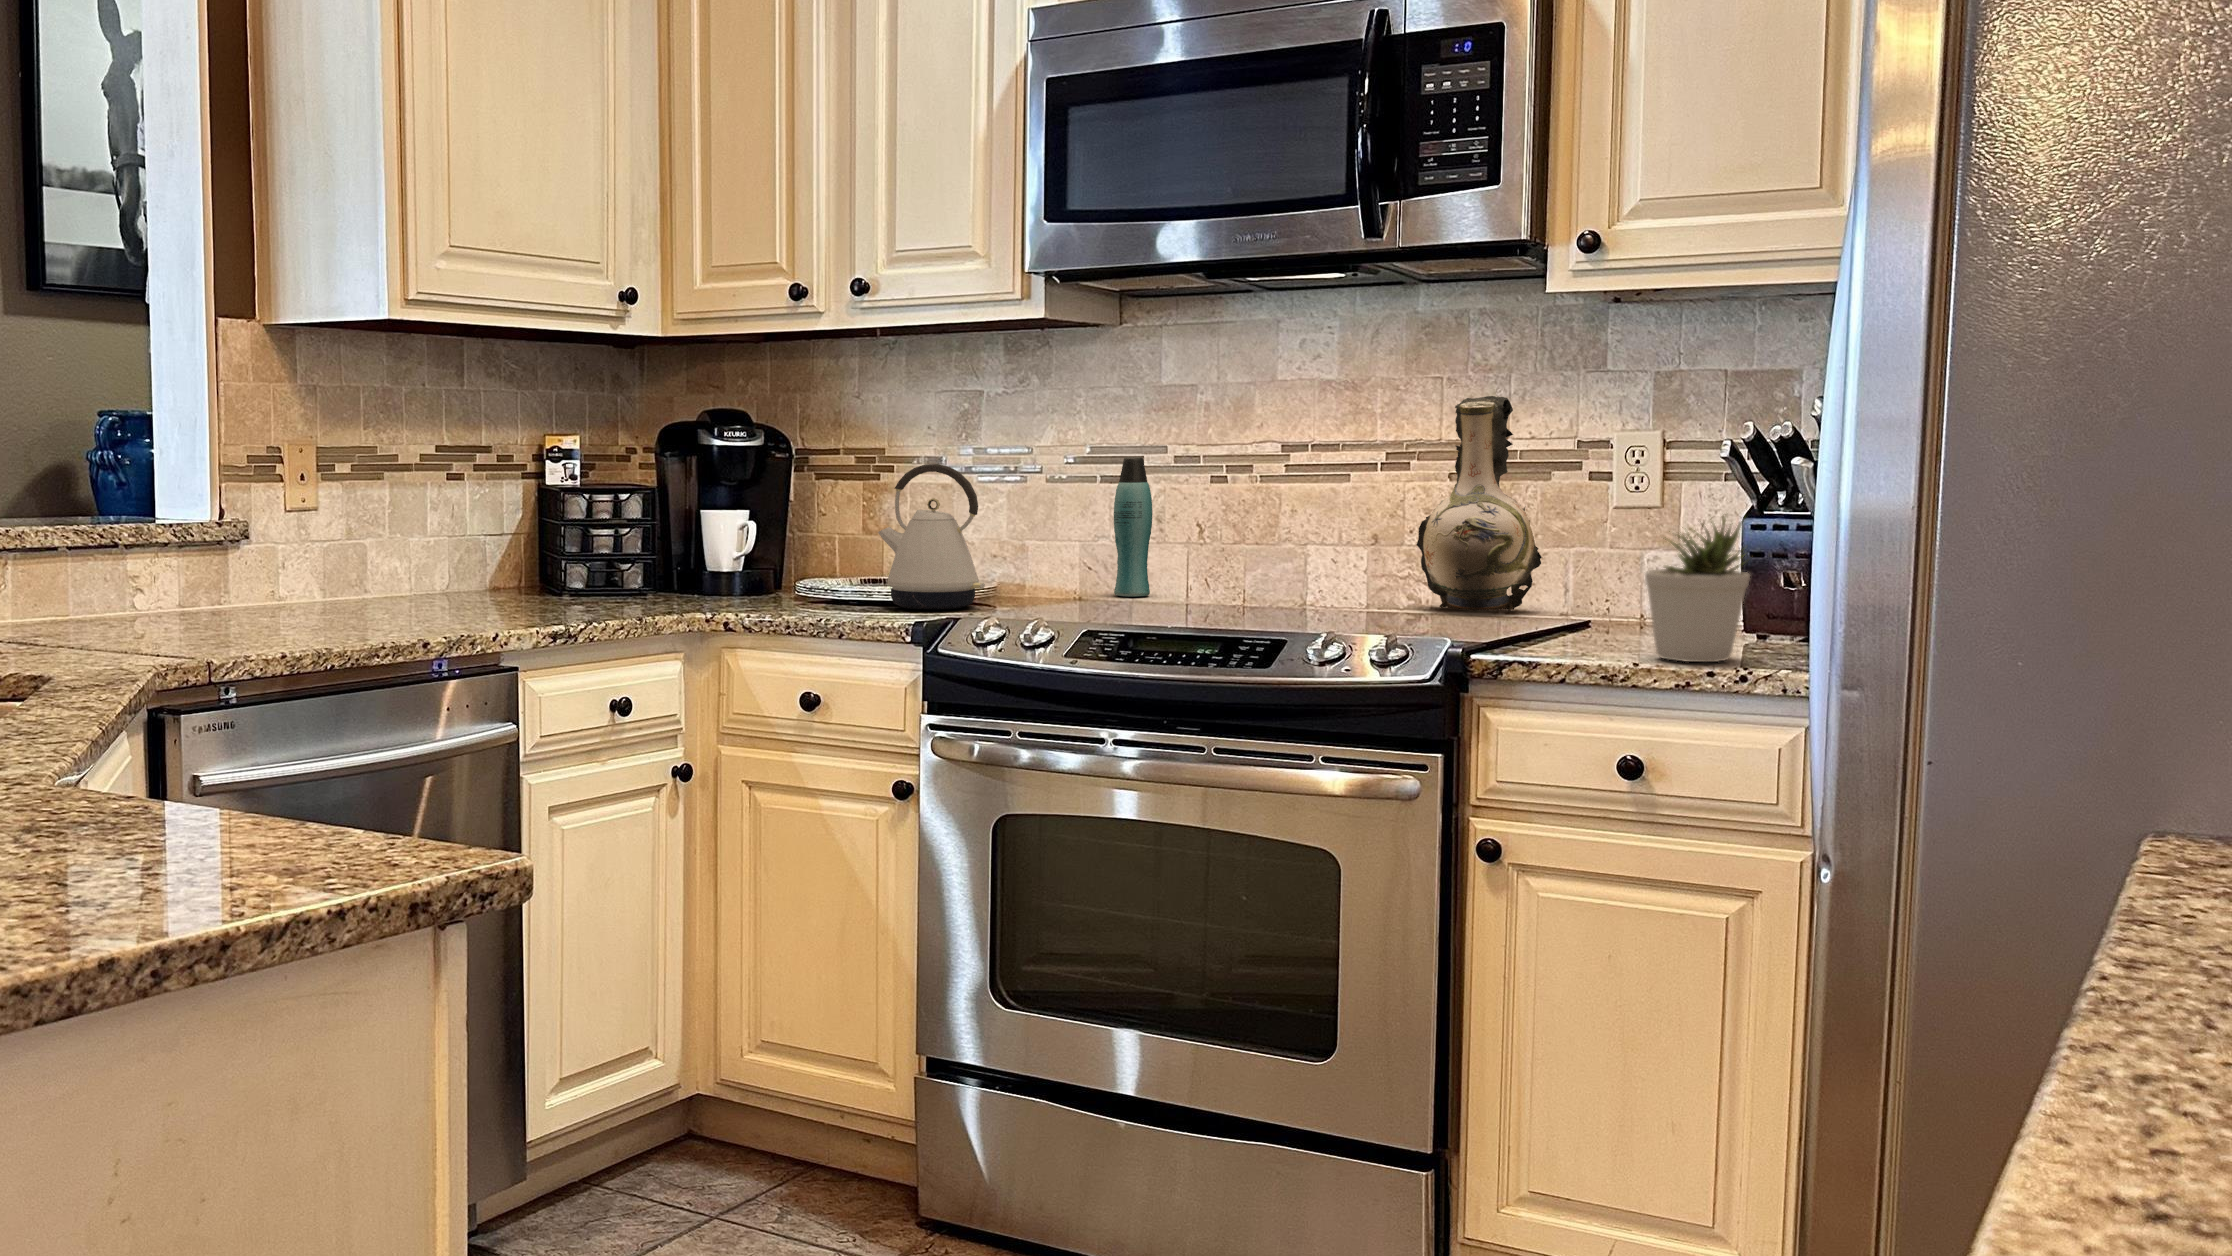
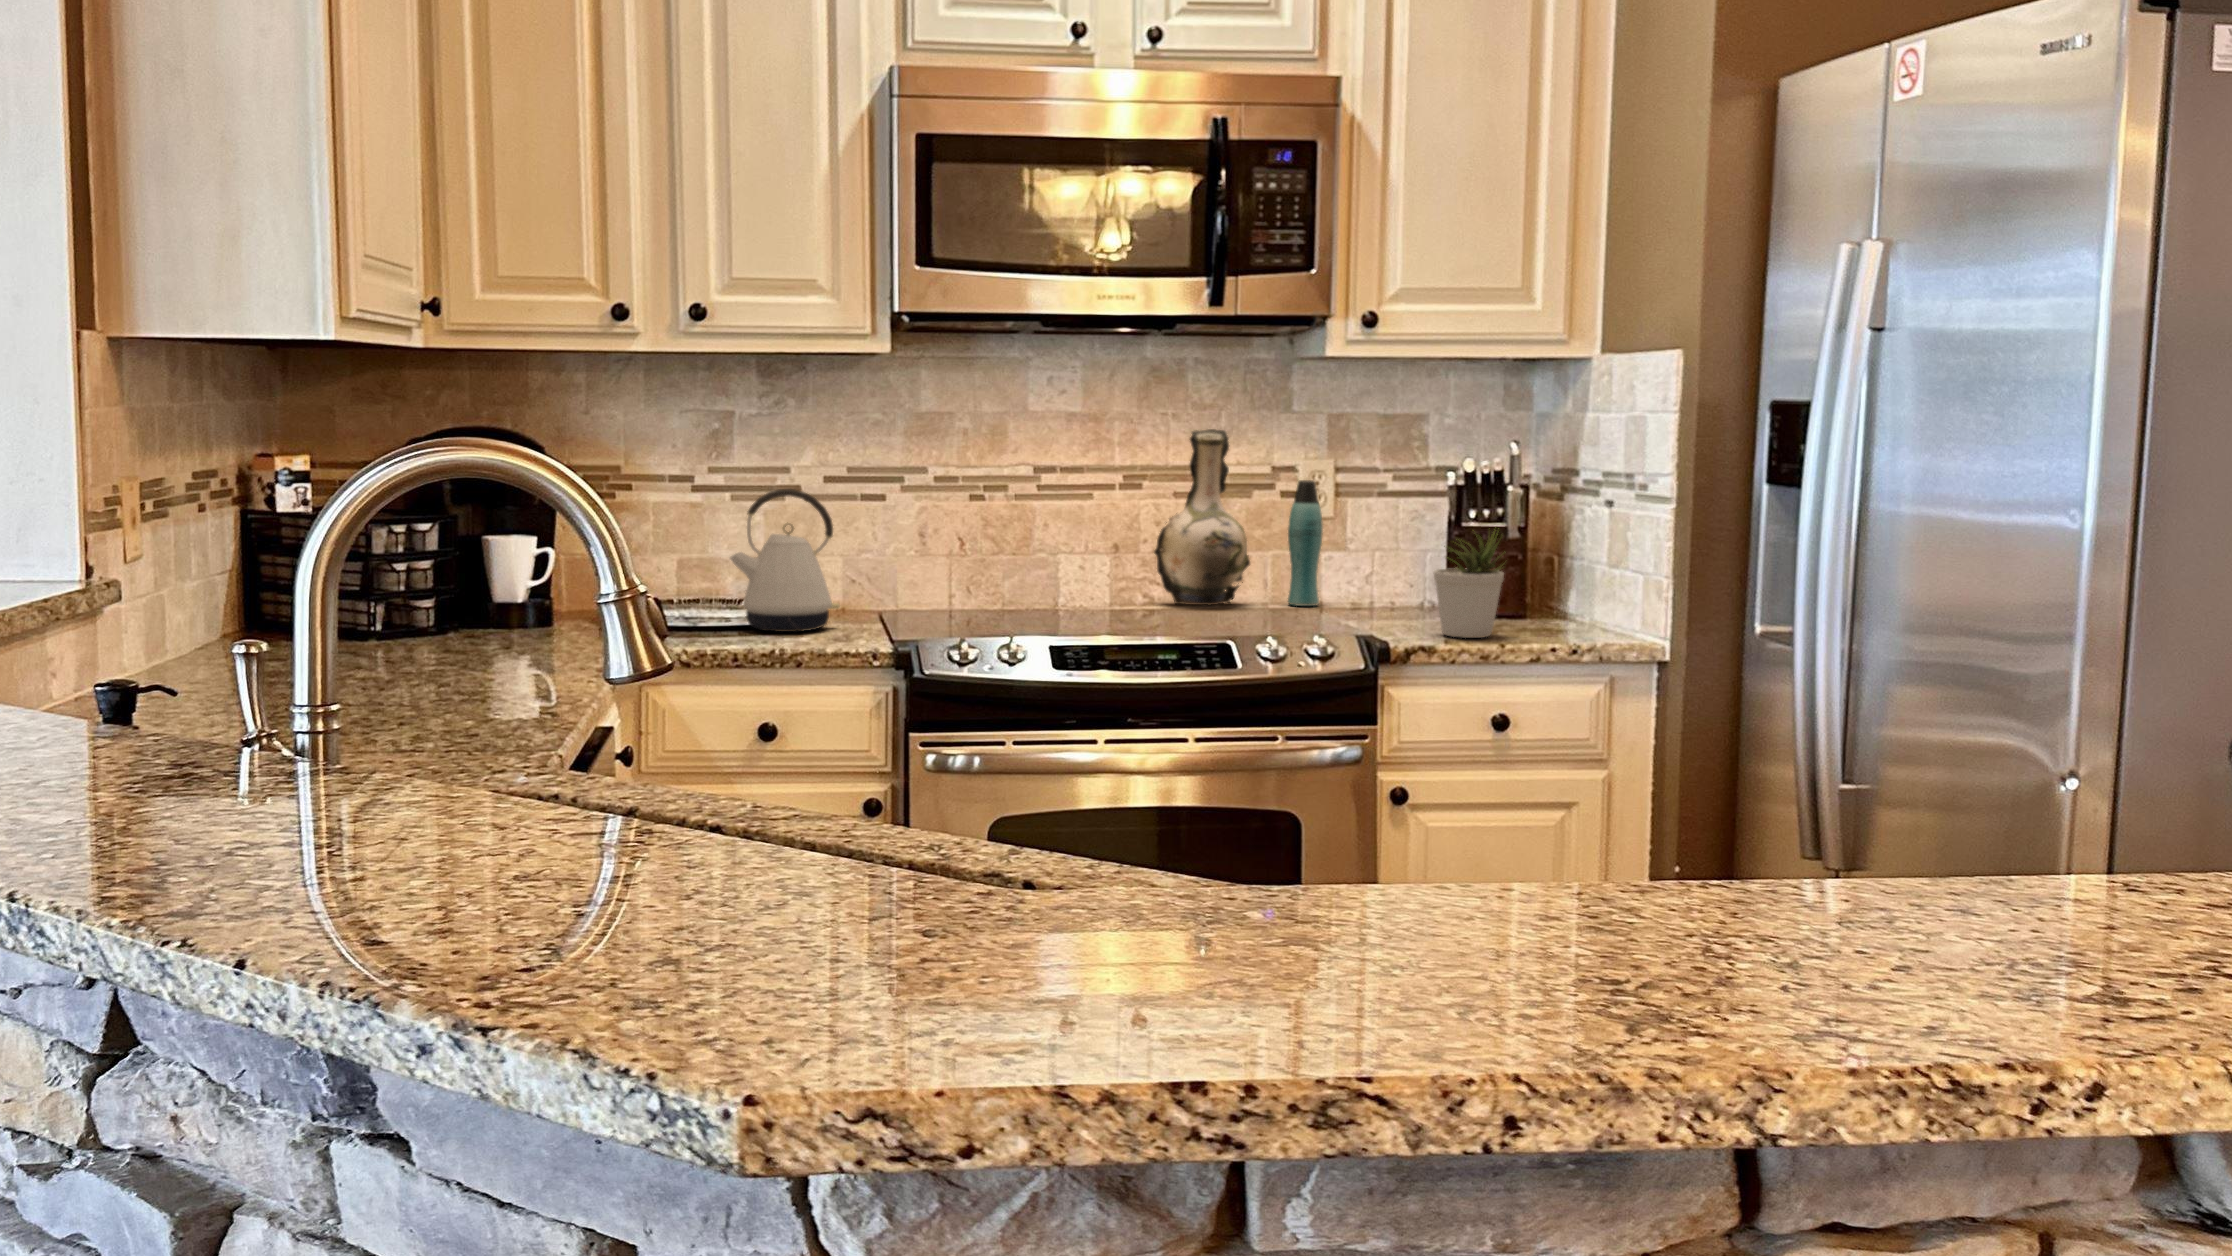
bottle: present [1114,457,1152,596] -> present [1288,480,1323,606]

